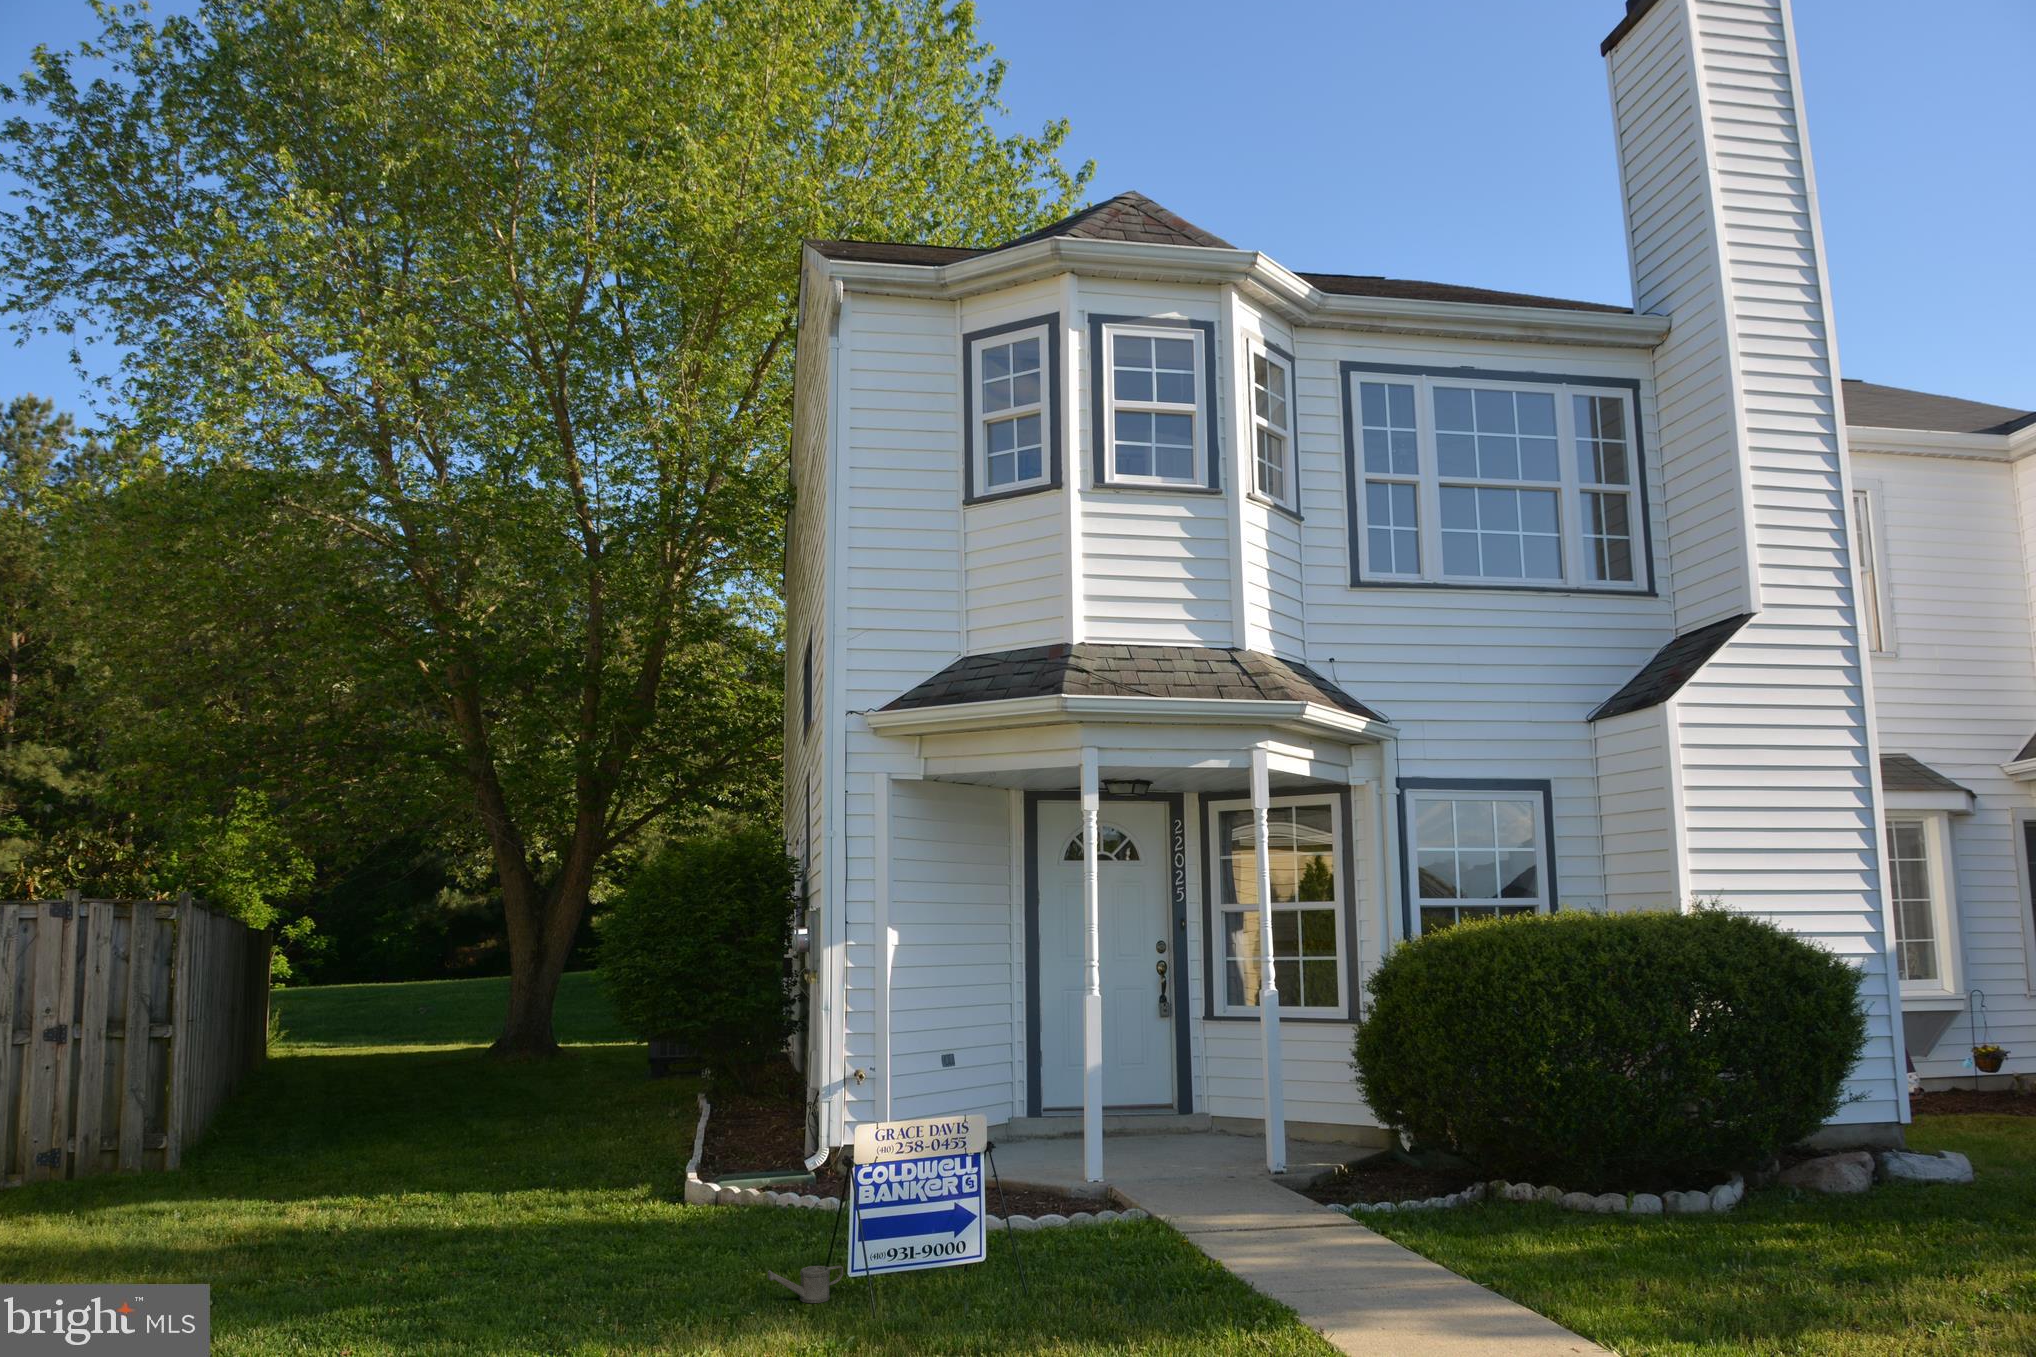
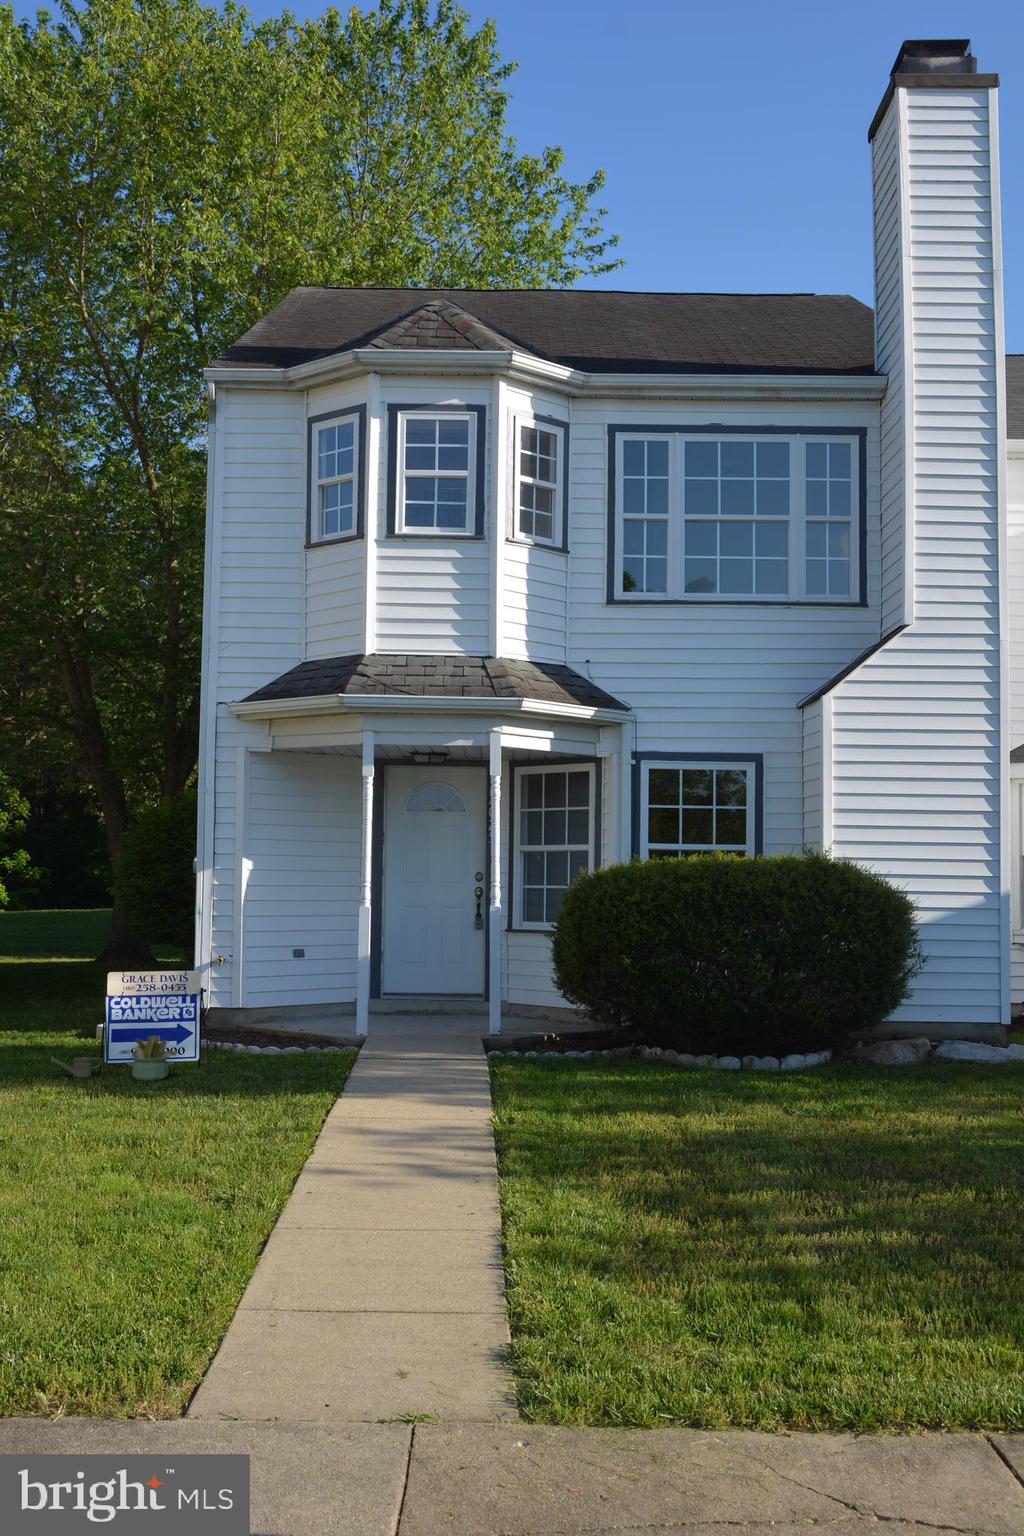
decorative plant: none [895,1226,972,1304] -> present [127,1036,177,1081]

